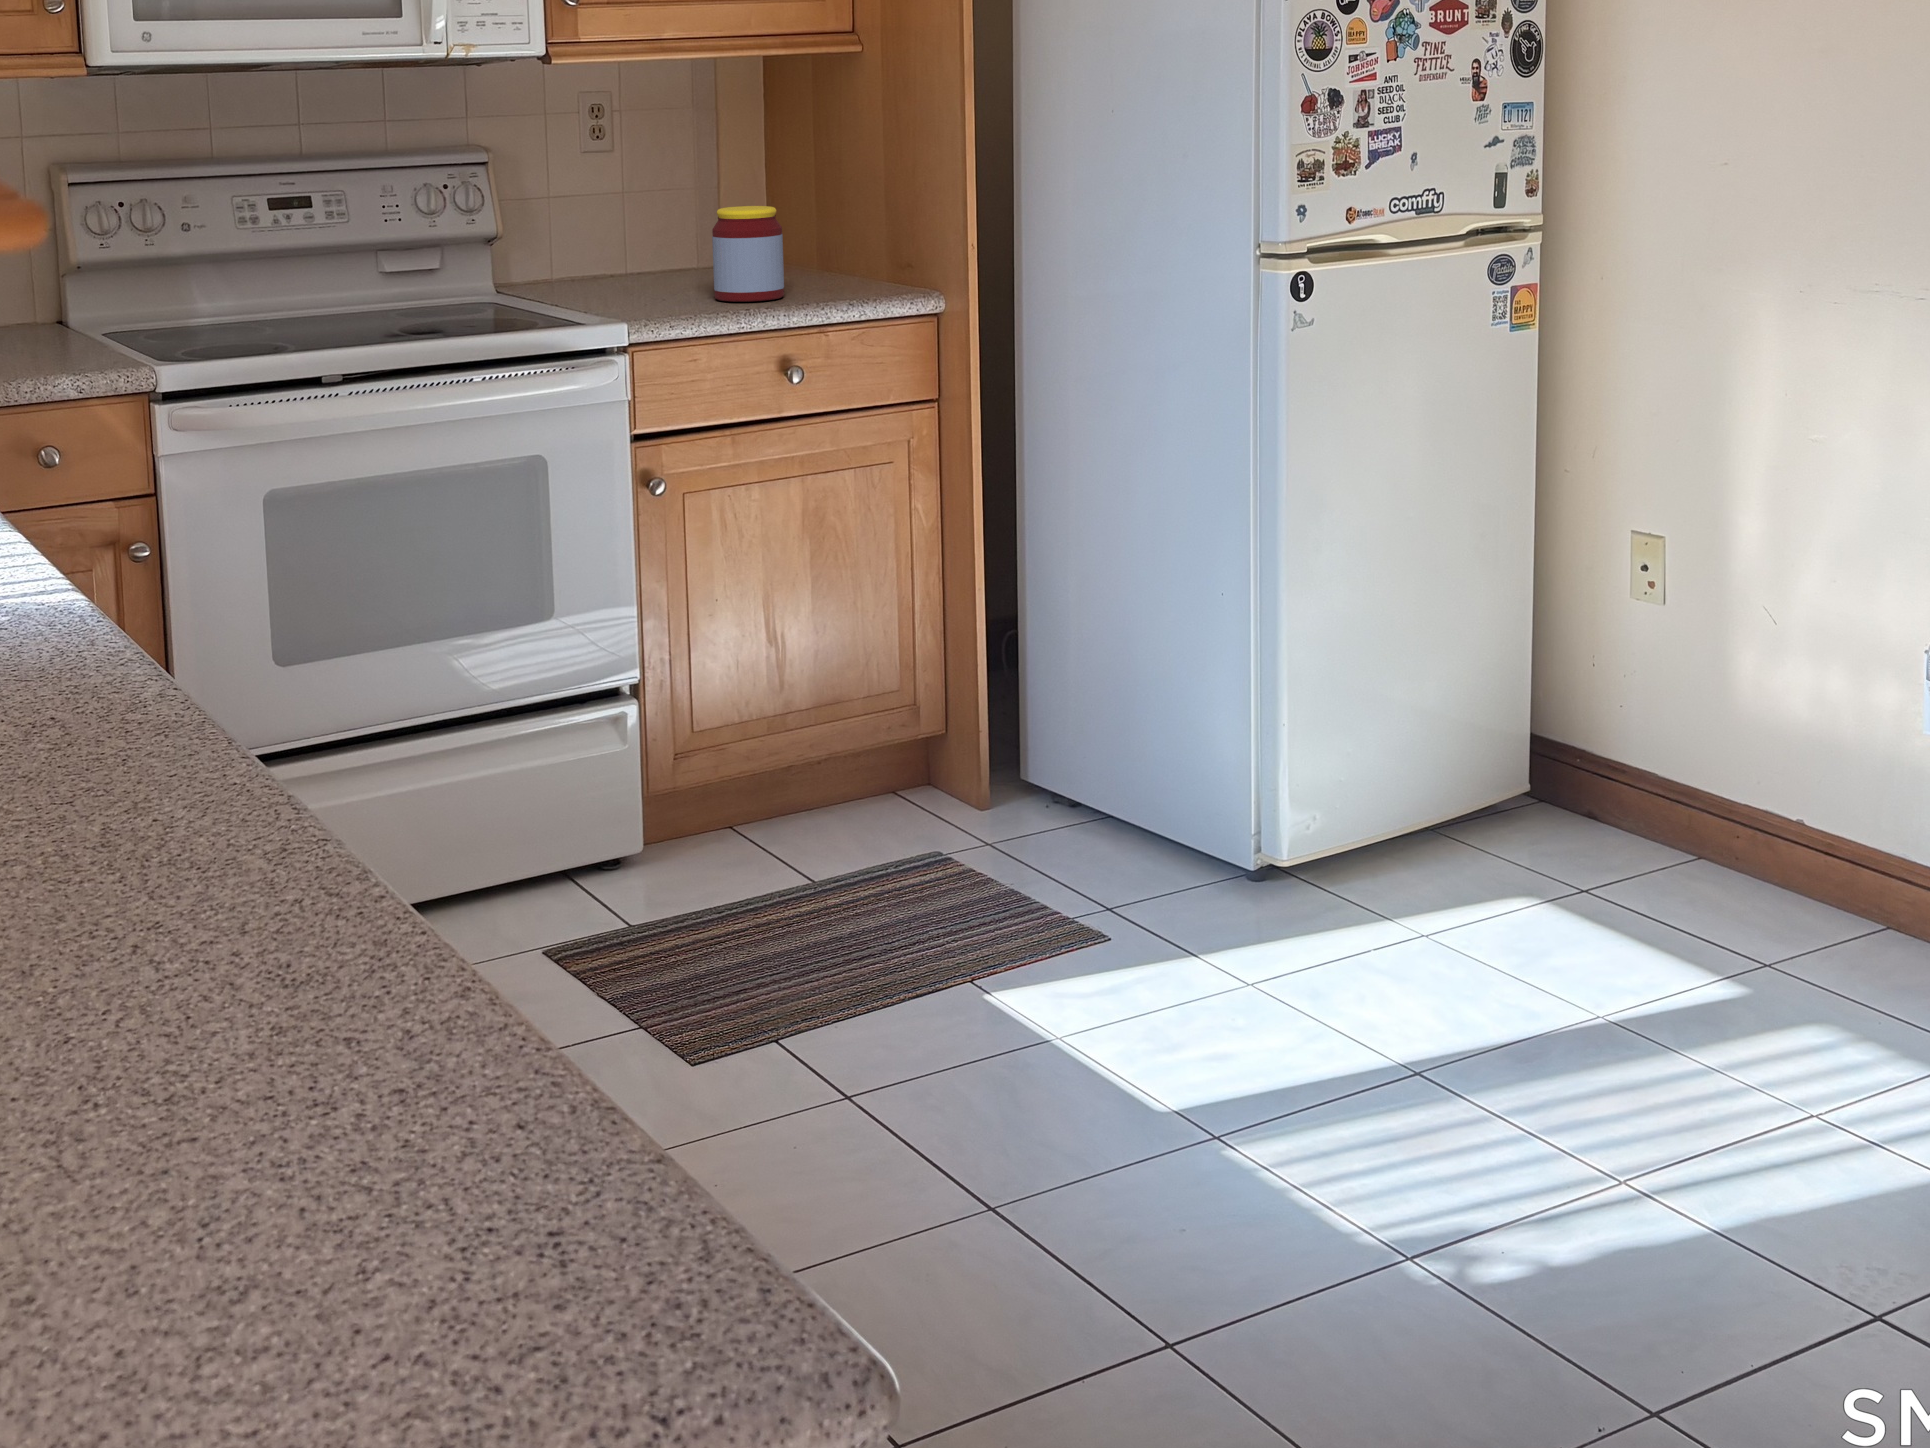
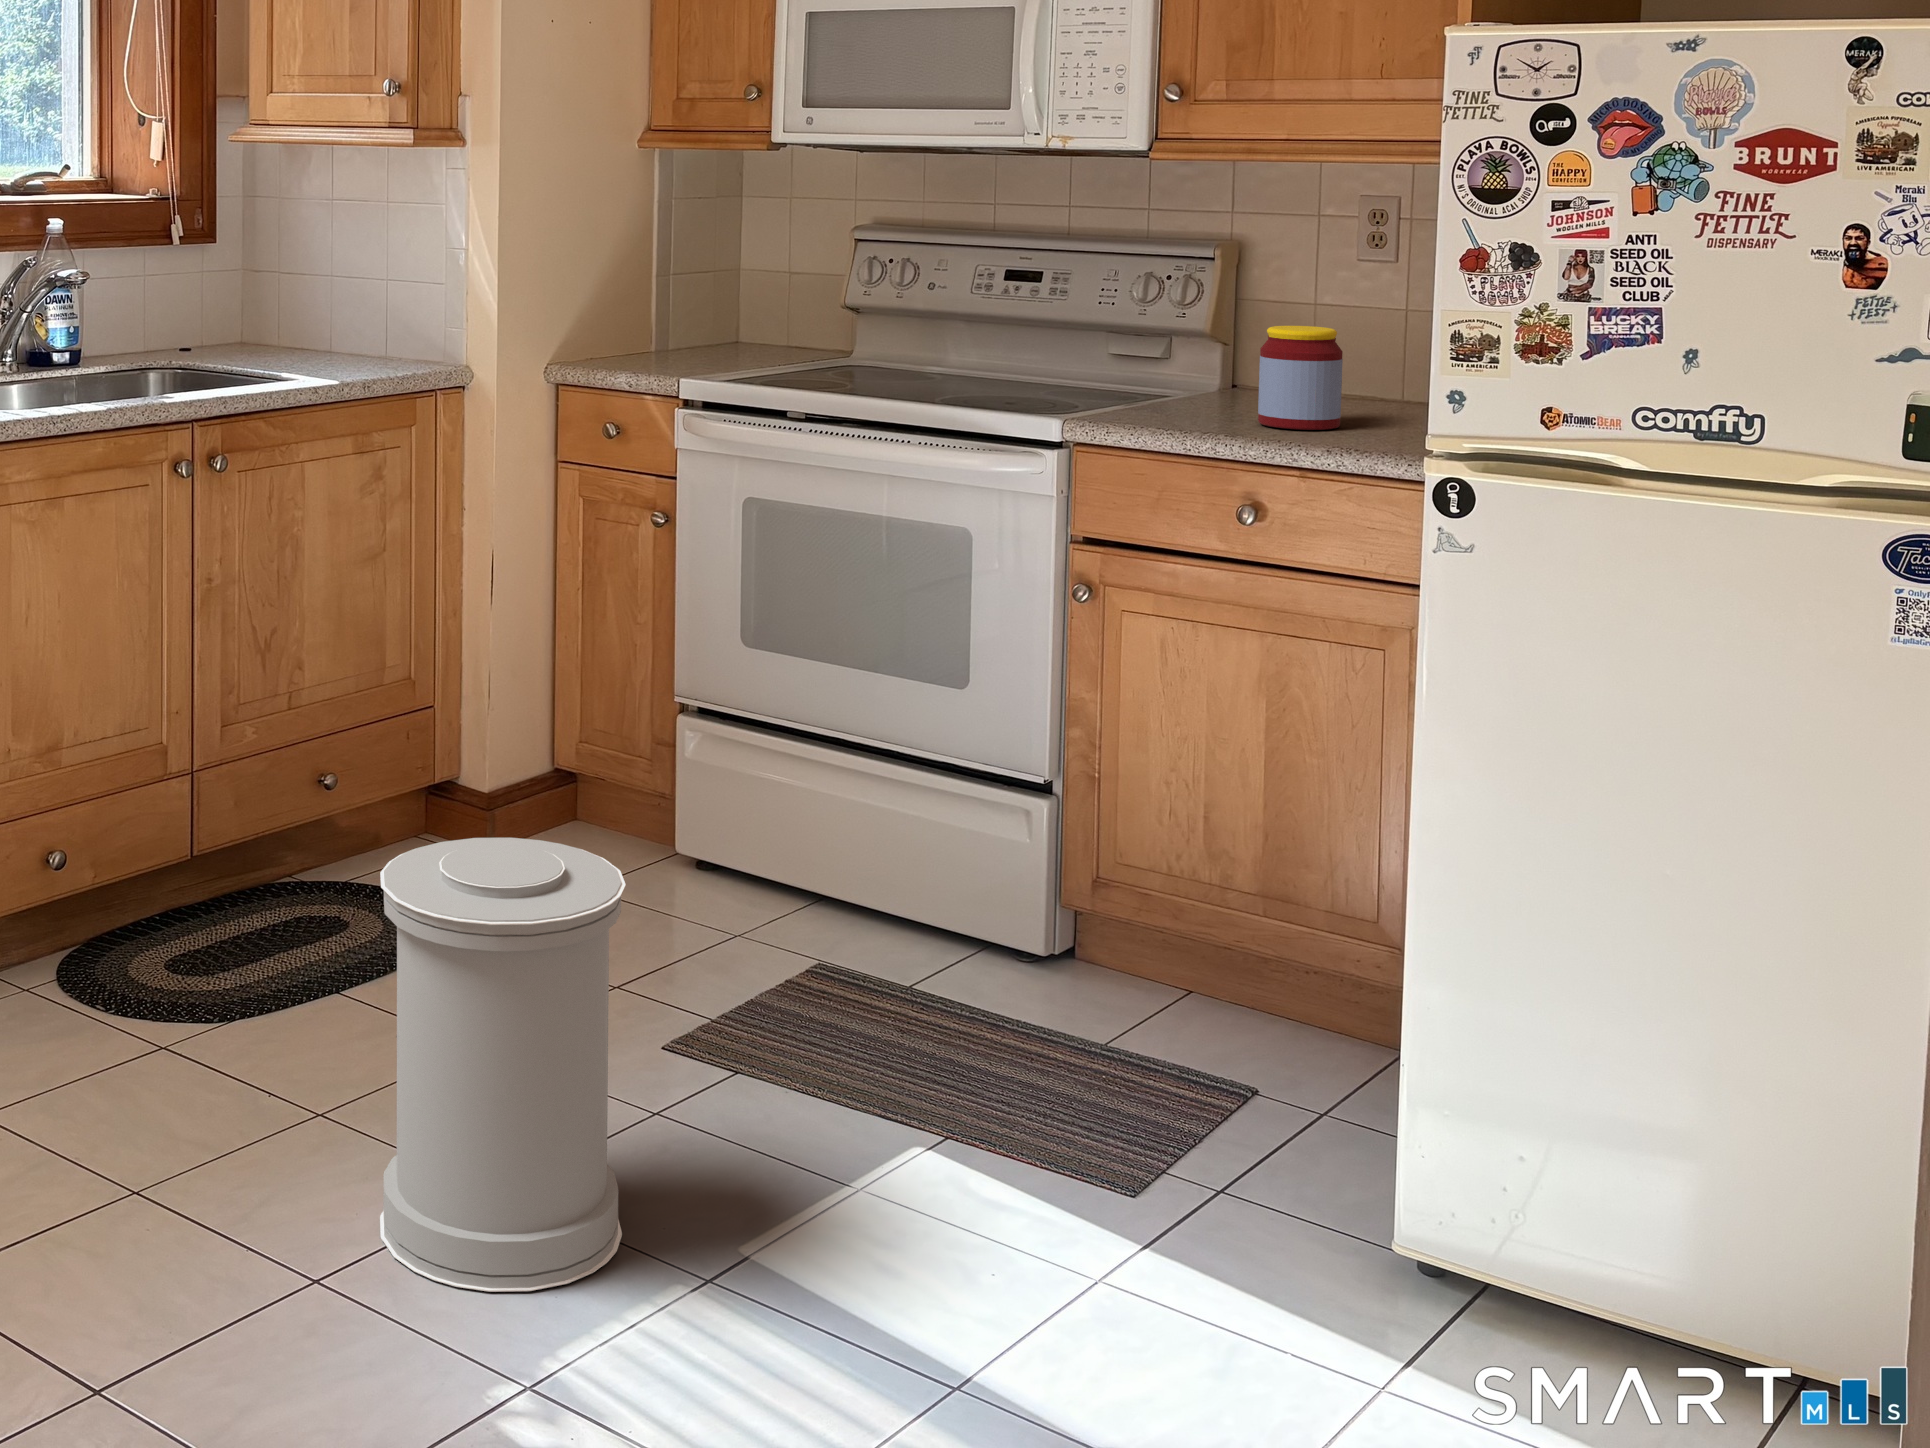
trash can: none [1017,808,1298,1317] -> present [380,838,626,1292]

